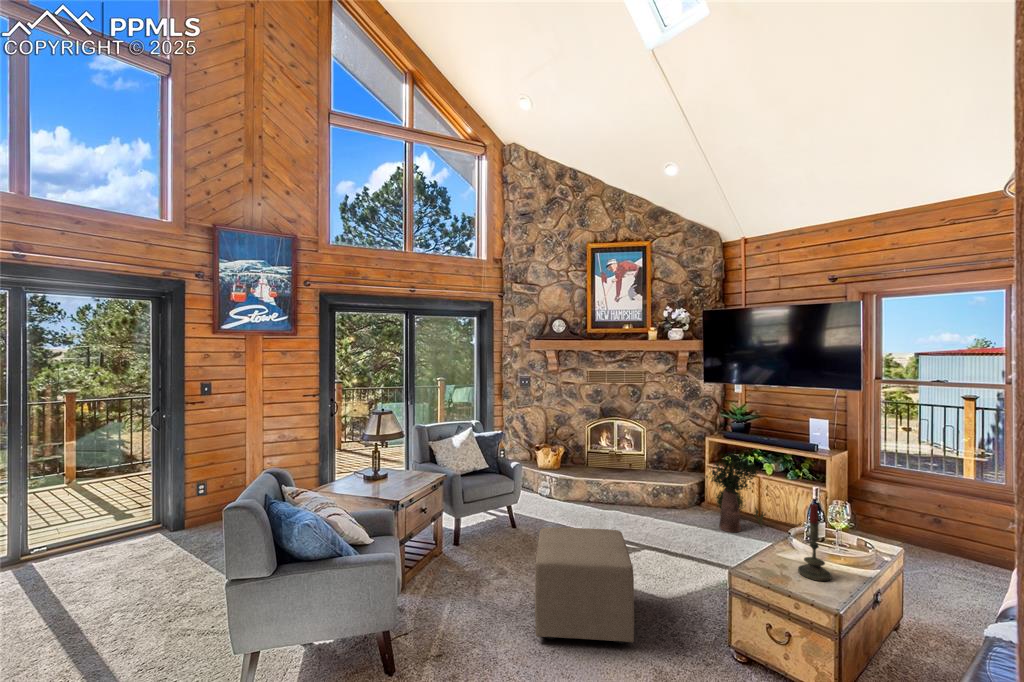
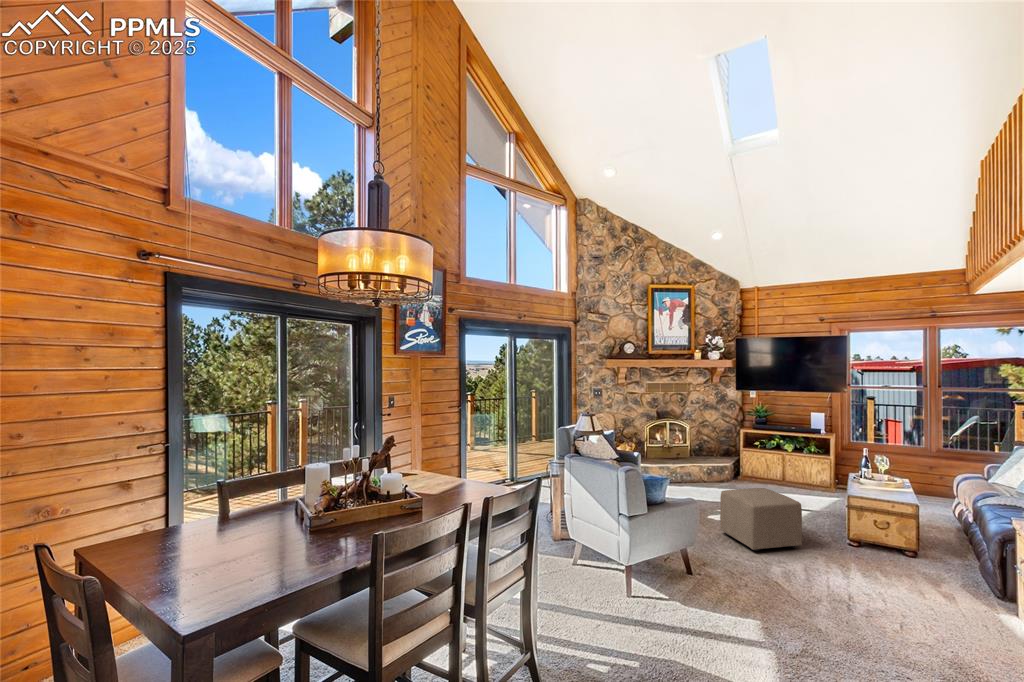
potted plant: present [710,452,766,532] -> none [755,437,791,491]
candle: present [798,504,831,581] -> none [876,459,894,498]

